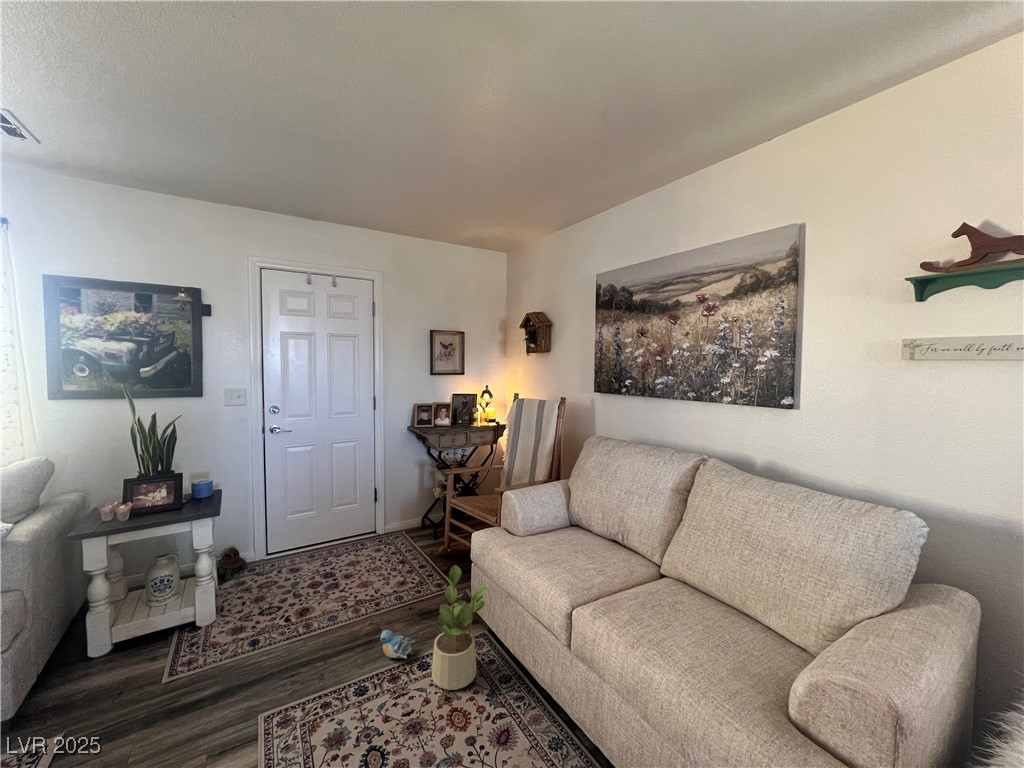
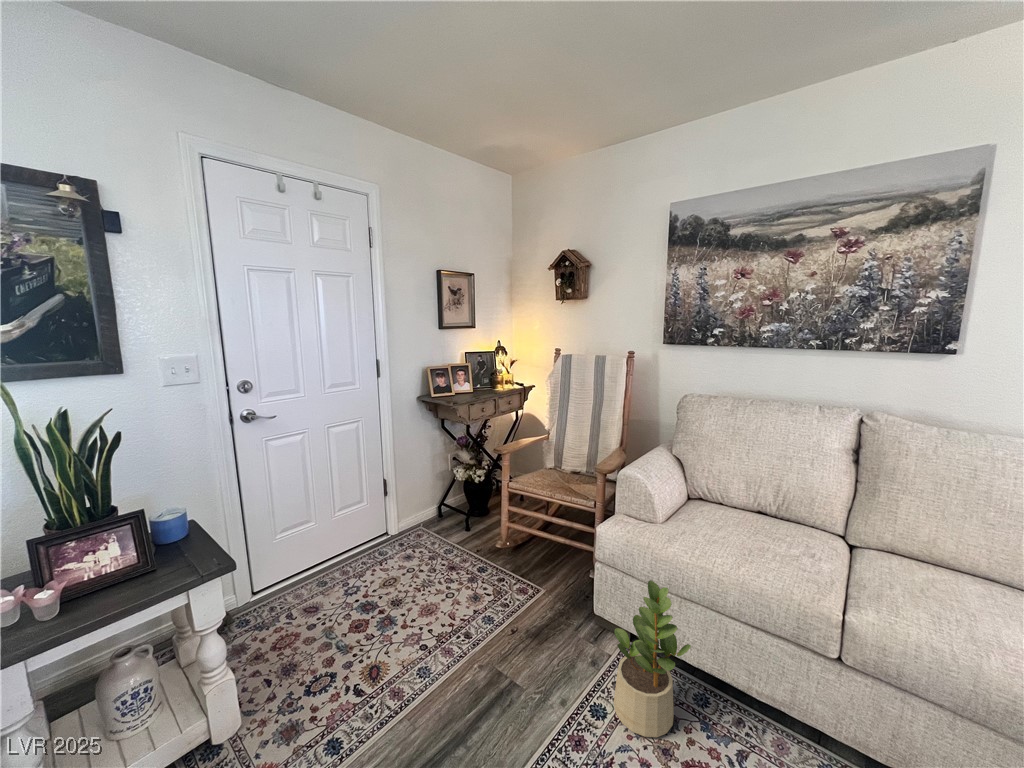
plush toy: present [380,630,415,658] -> none [531,677,578,711]

